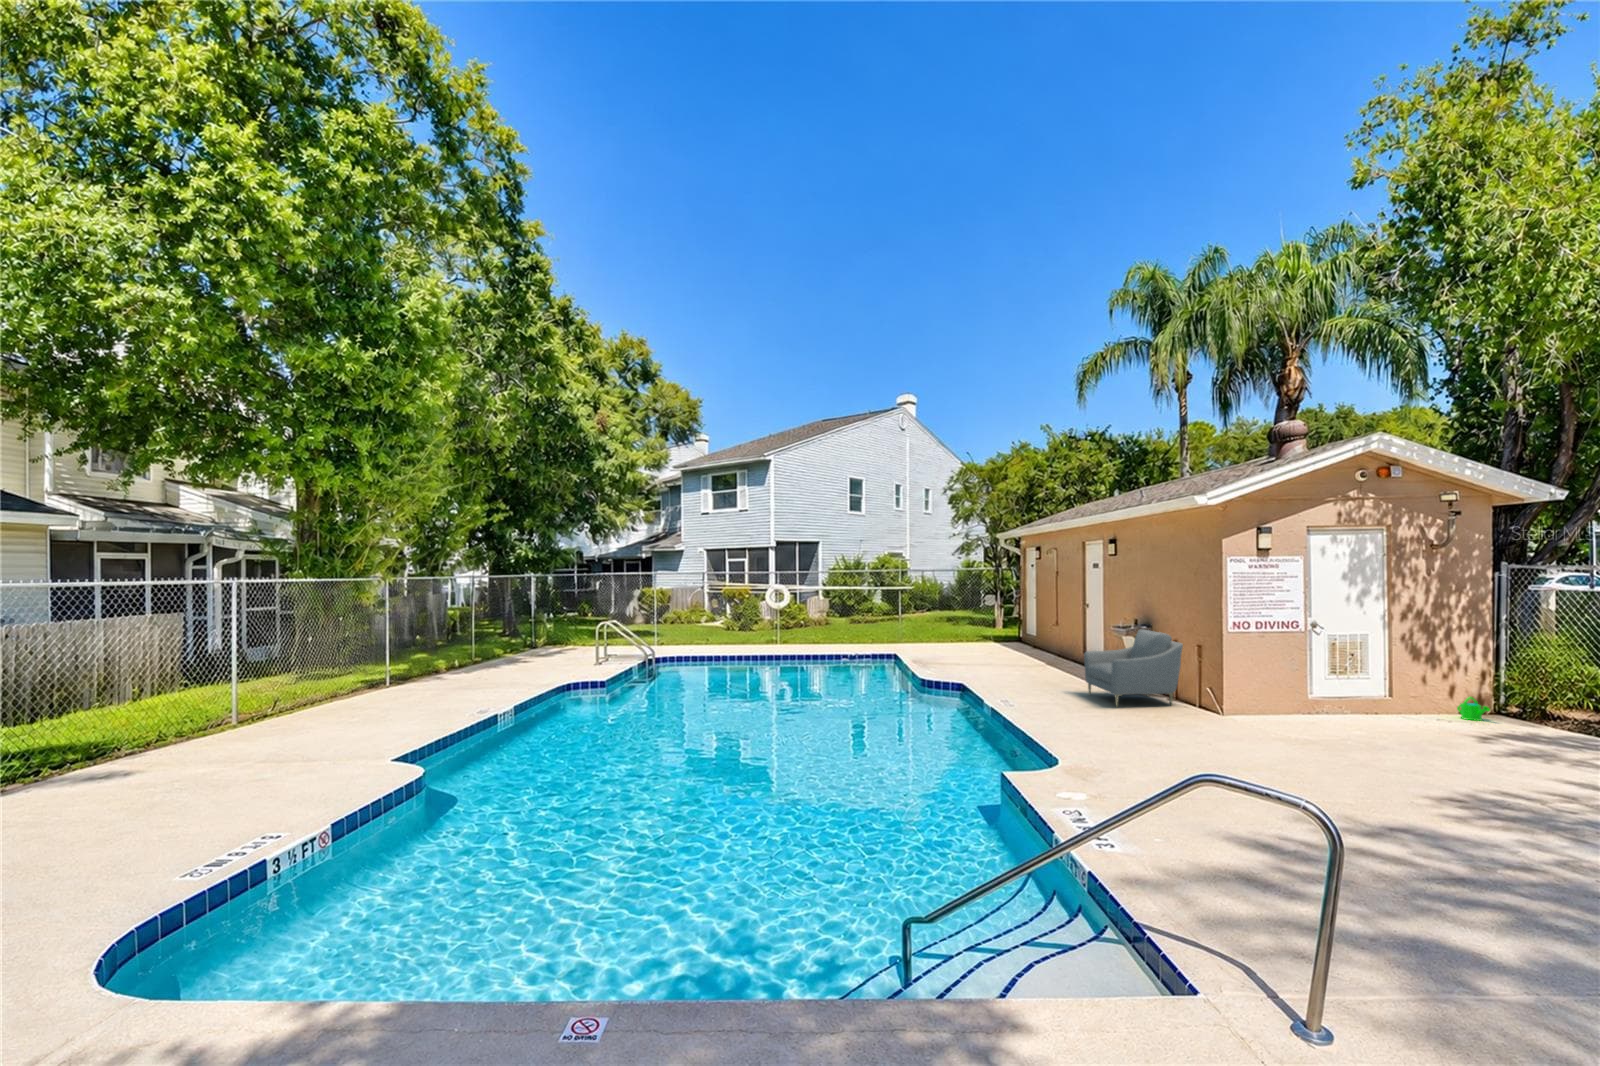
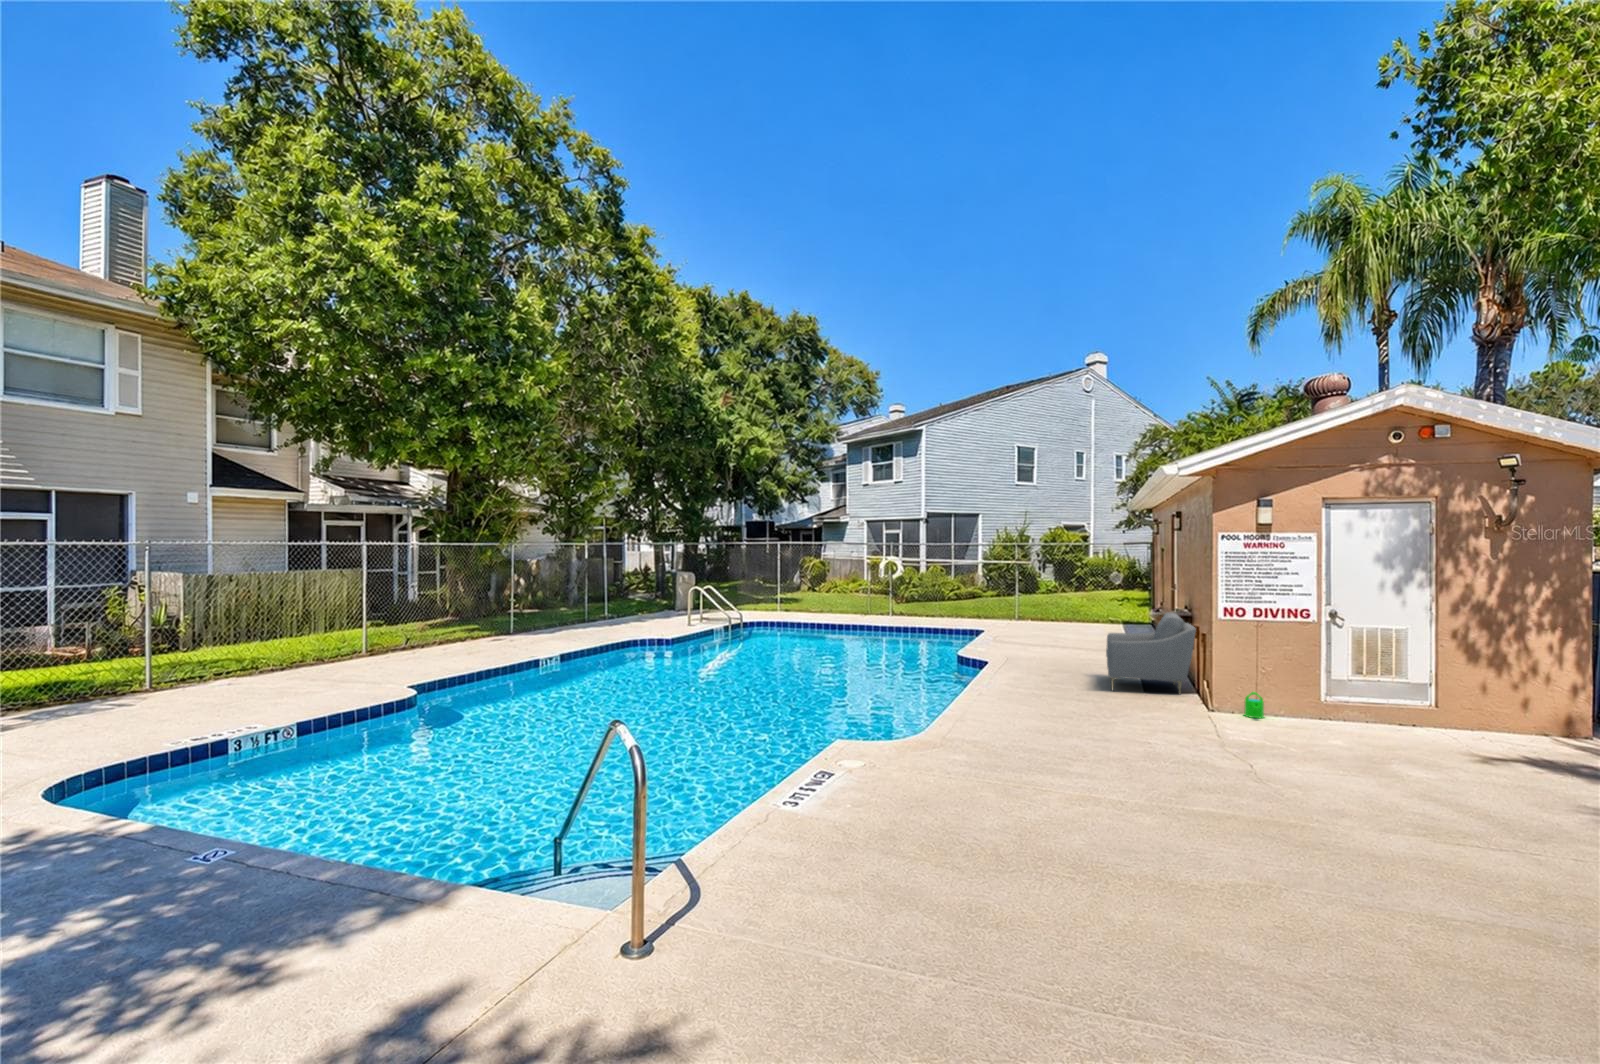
watering can: present [1457,697,1490,721] -> present [1245,692,1264,718]

